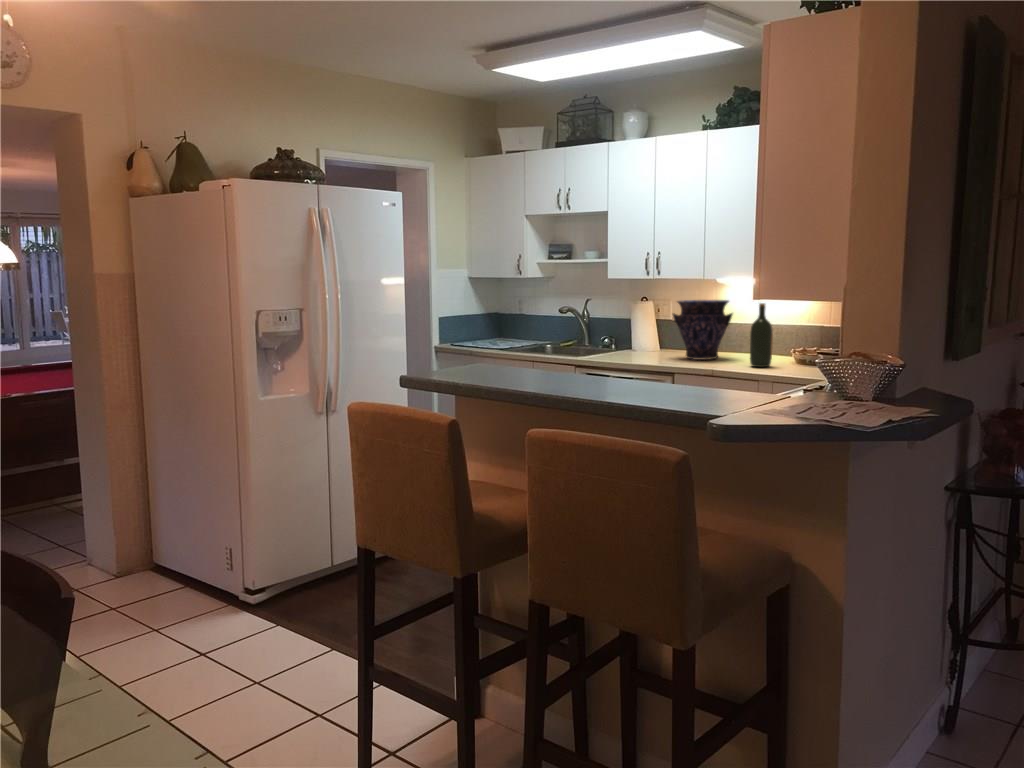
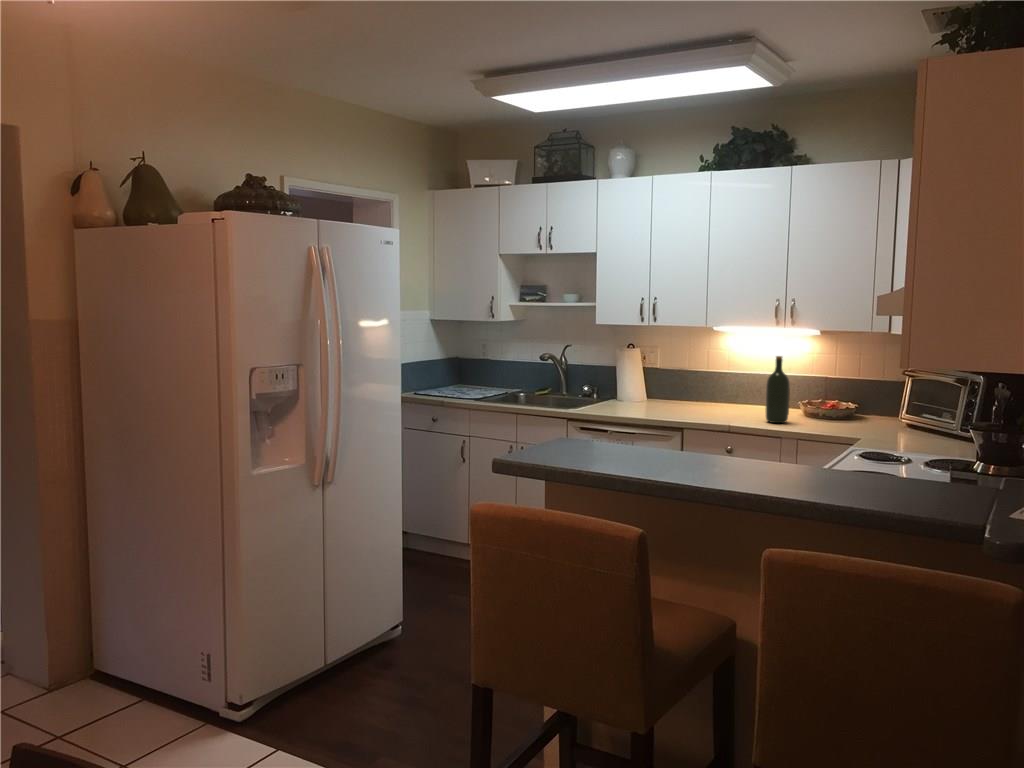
vase: present [673,300,732,360] -> none [674,349,739,413]

